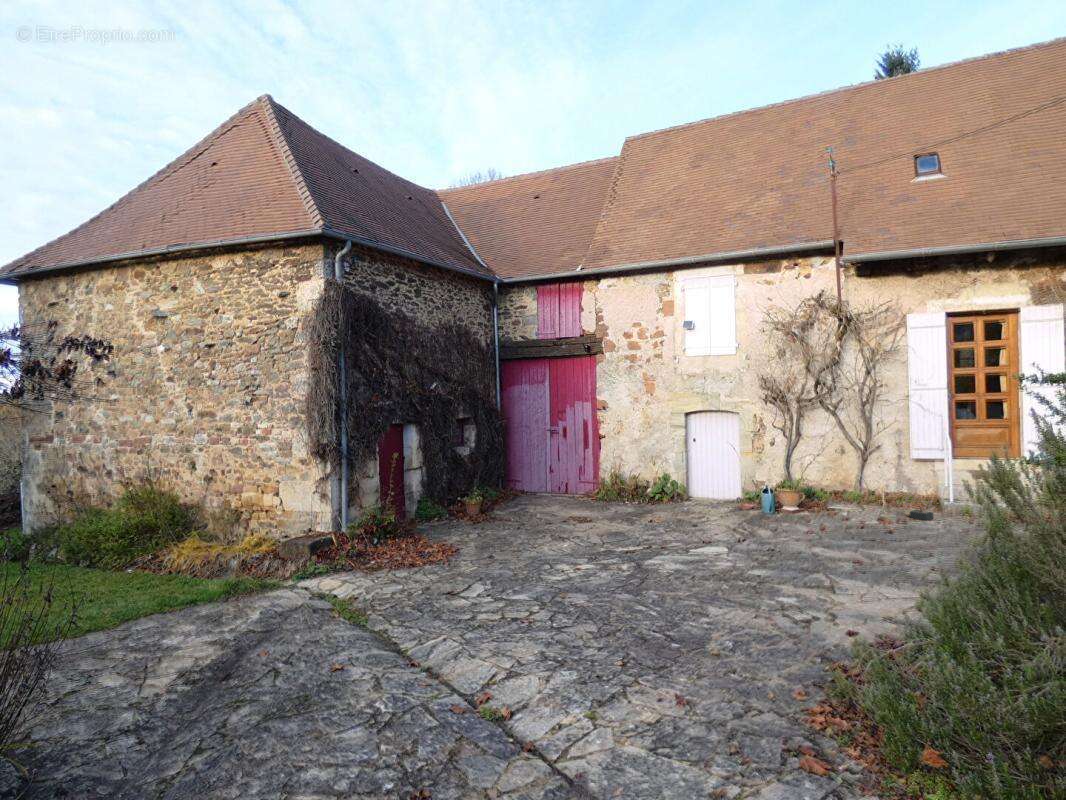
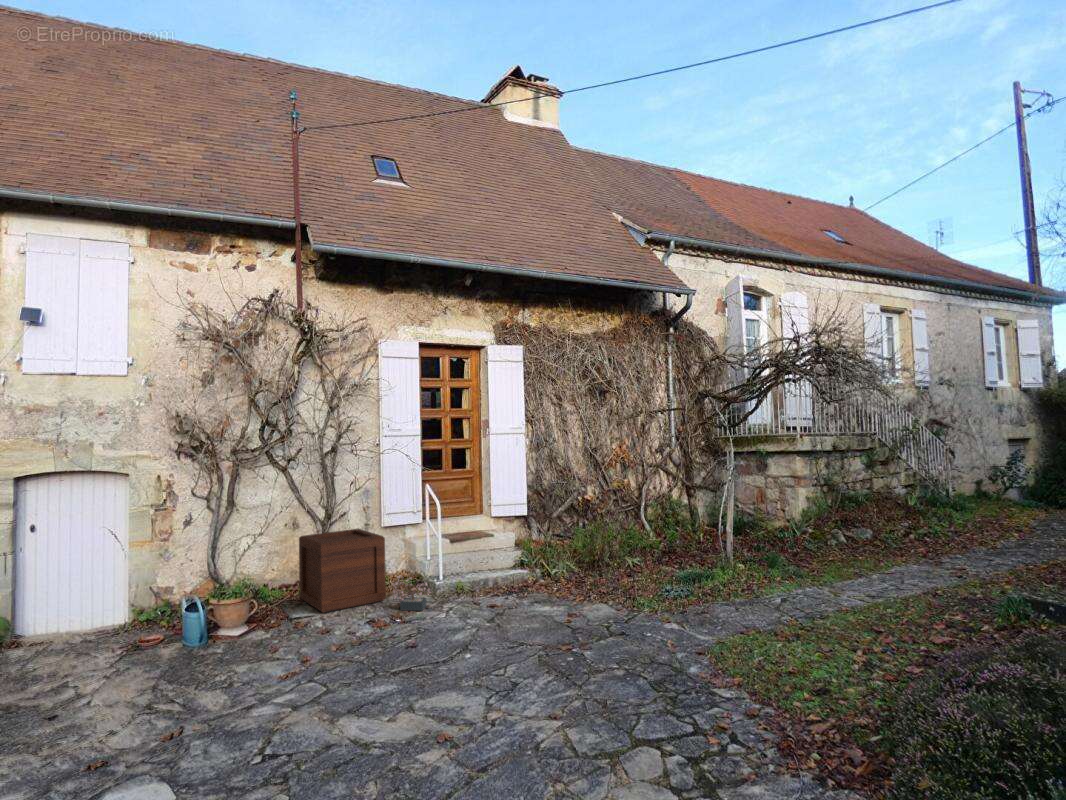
wooden crate: none [843,459,904,511] -> present [299,529,386,613]

